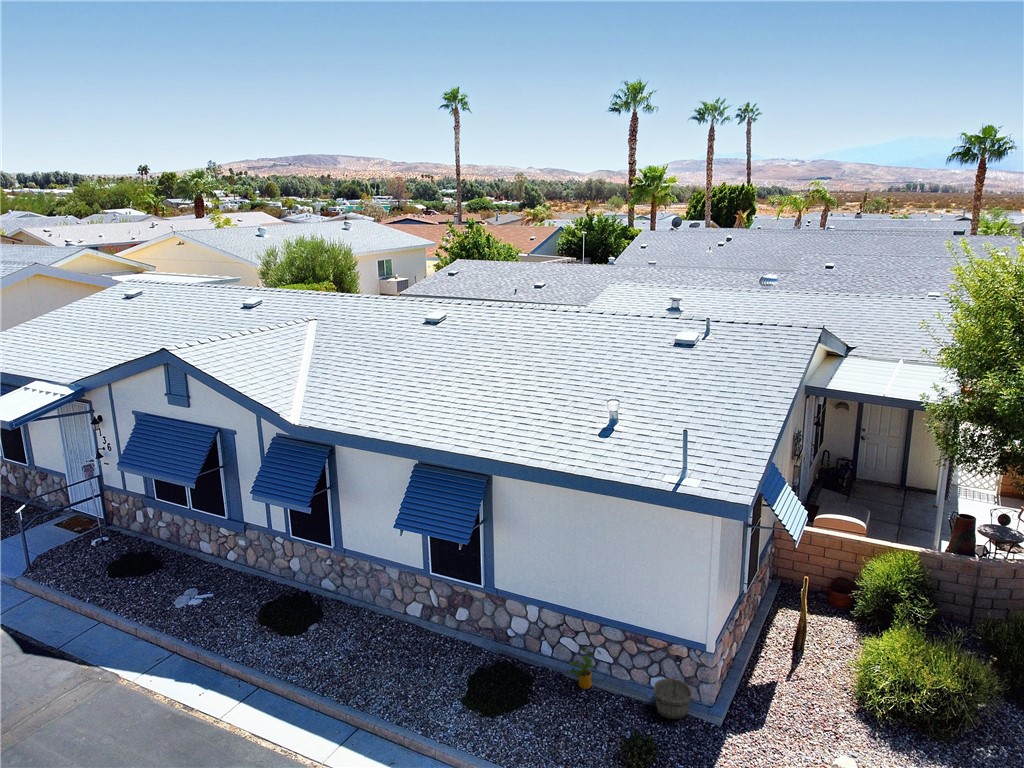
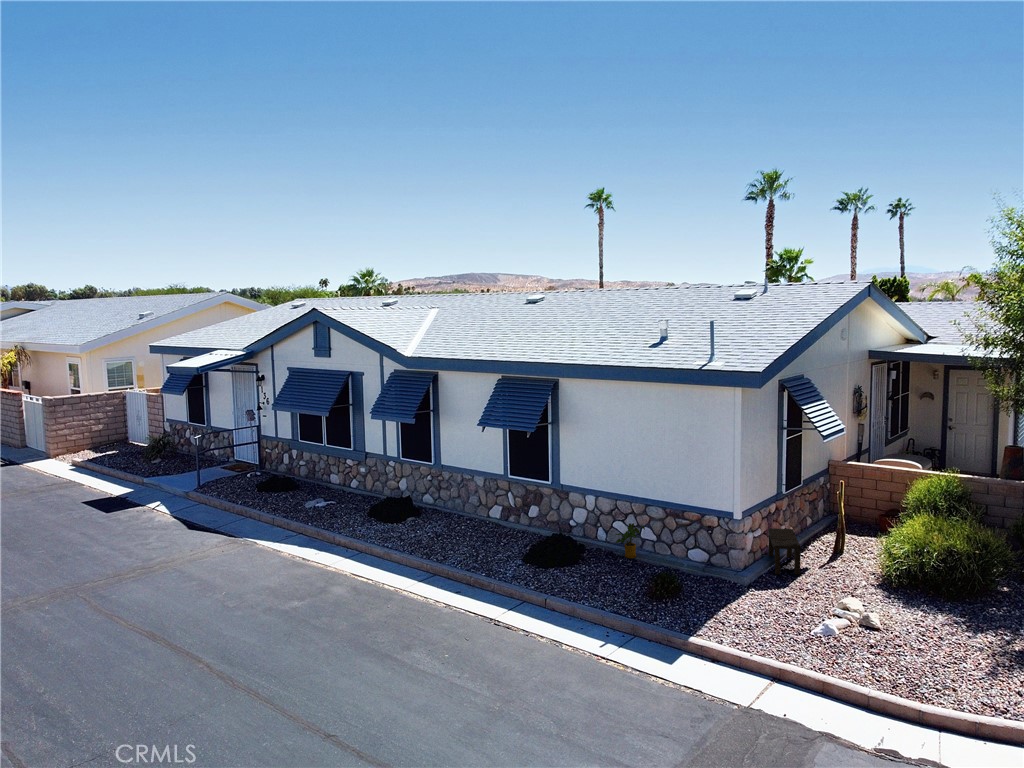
bench: none [734,644,778,710] -> present [768,528,801,574]
wooden bucket: present [654,678,692,719] -> none [687,544,720,576]

